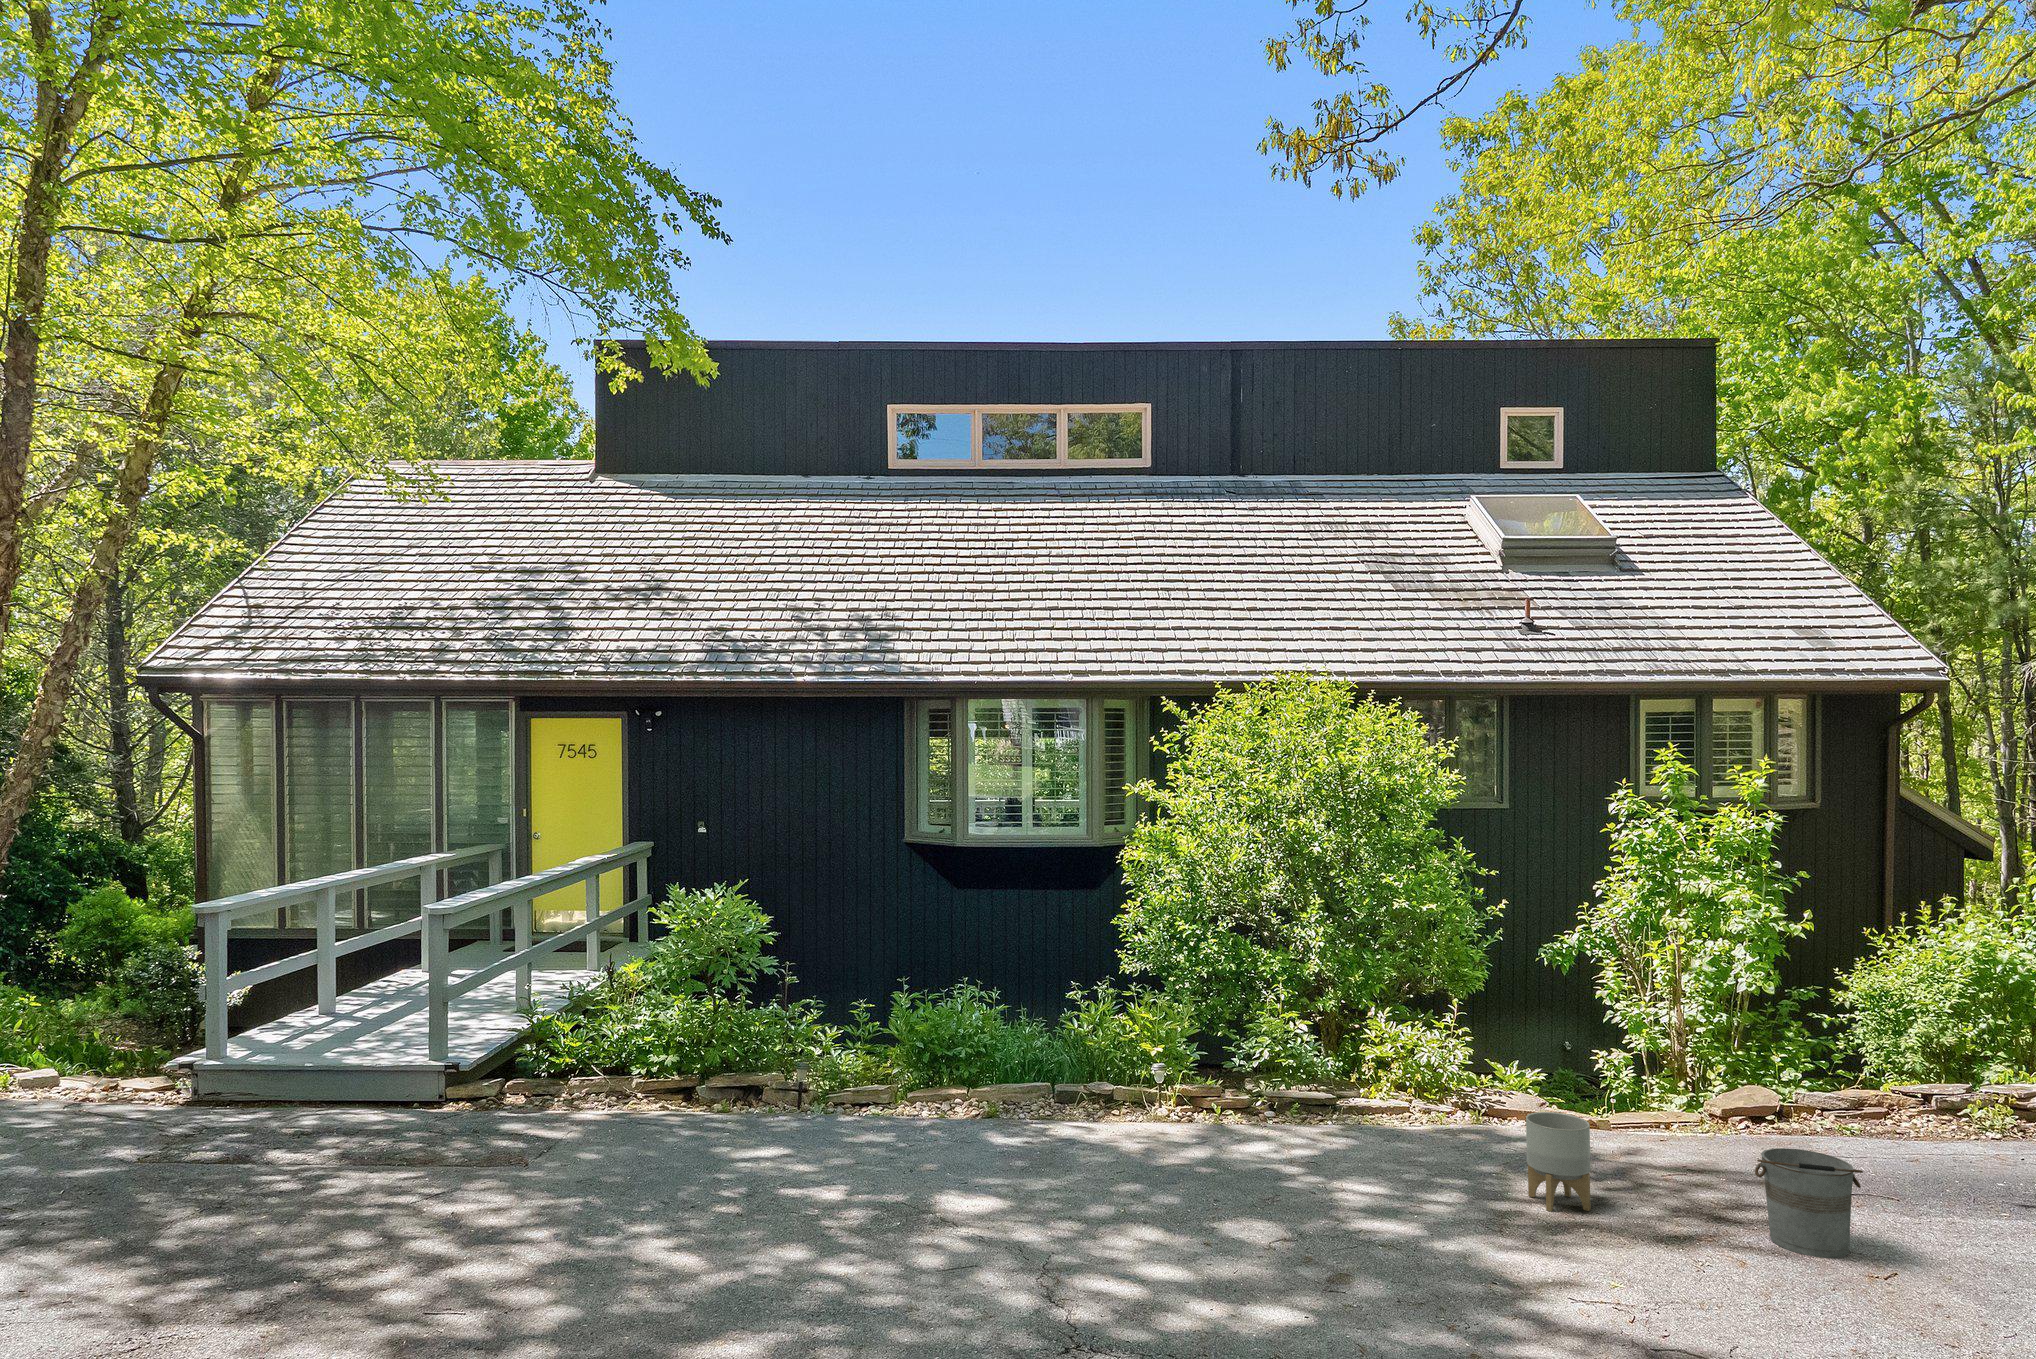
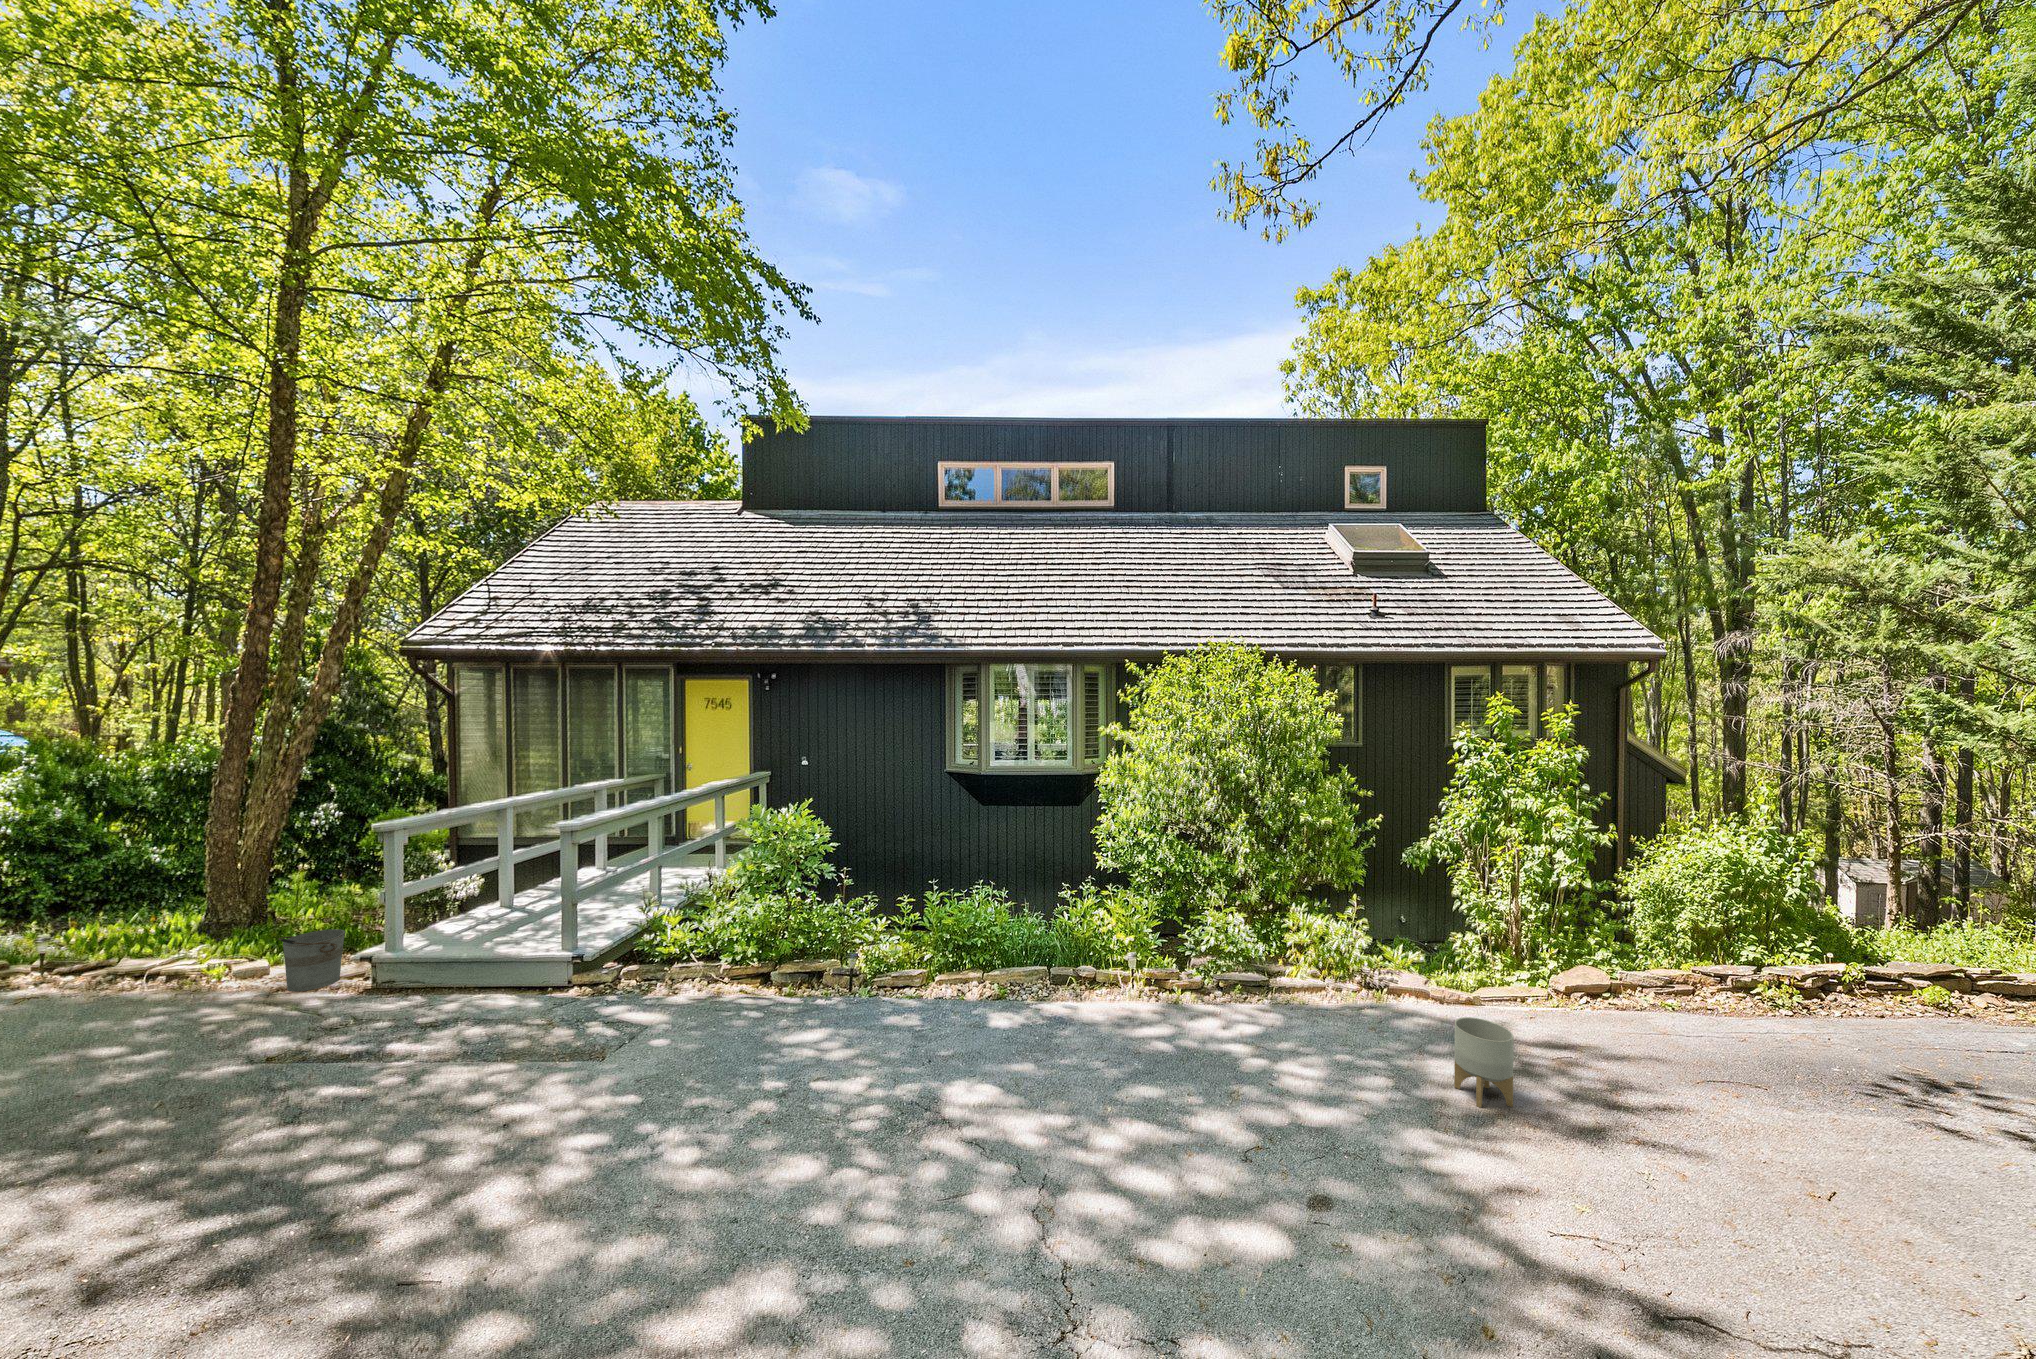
bucket: present [1755,1148,1863,1258] -> present [279,929,345,992]

